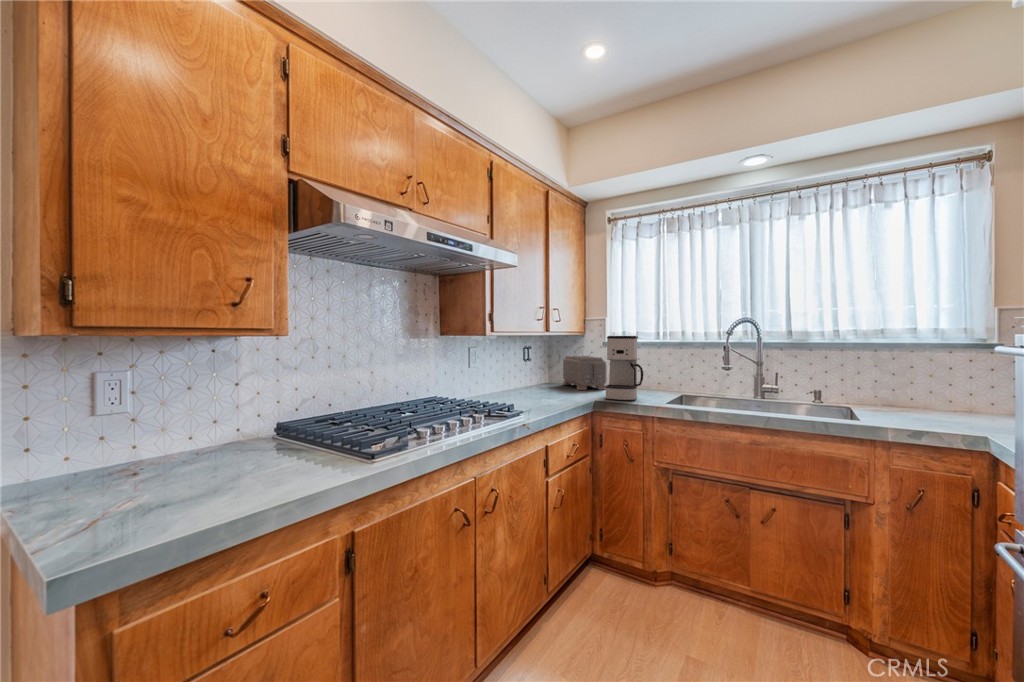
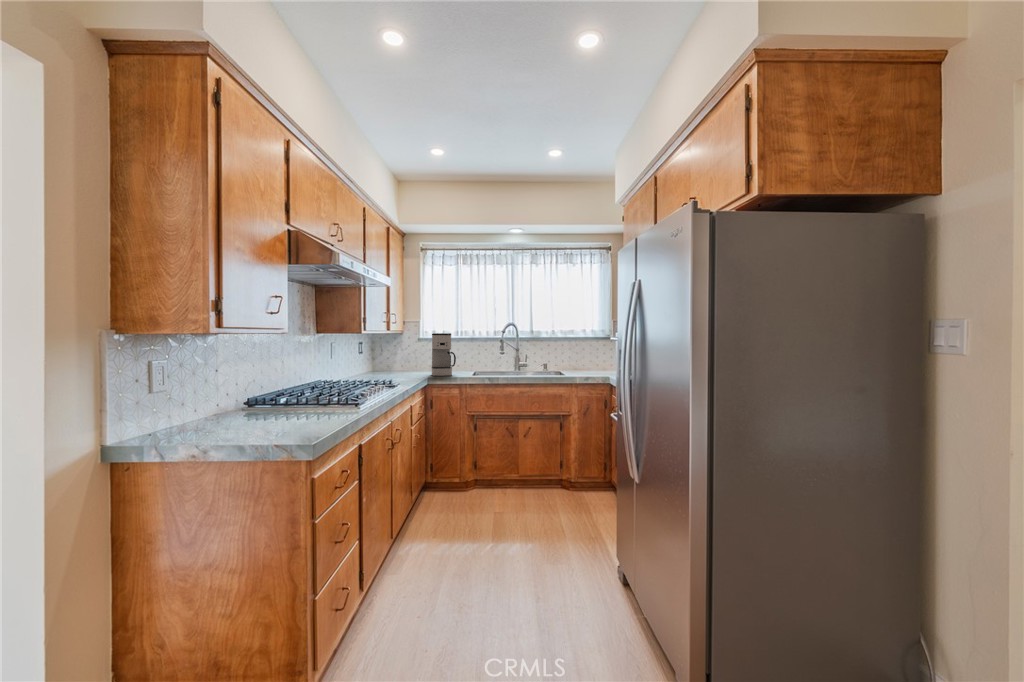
toaster: present [563,356,606,390] -> none [386,349,423,373]

